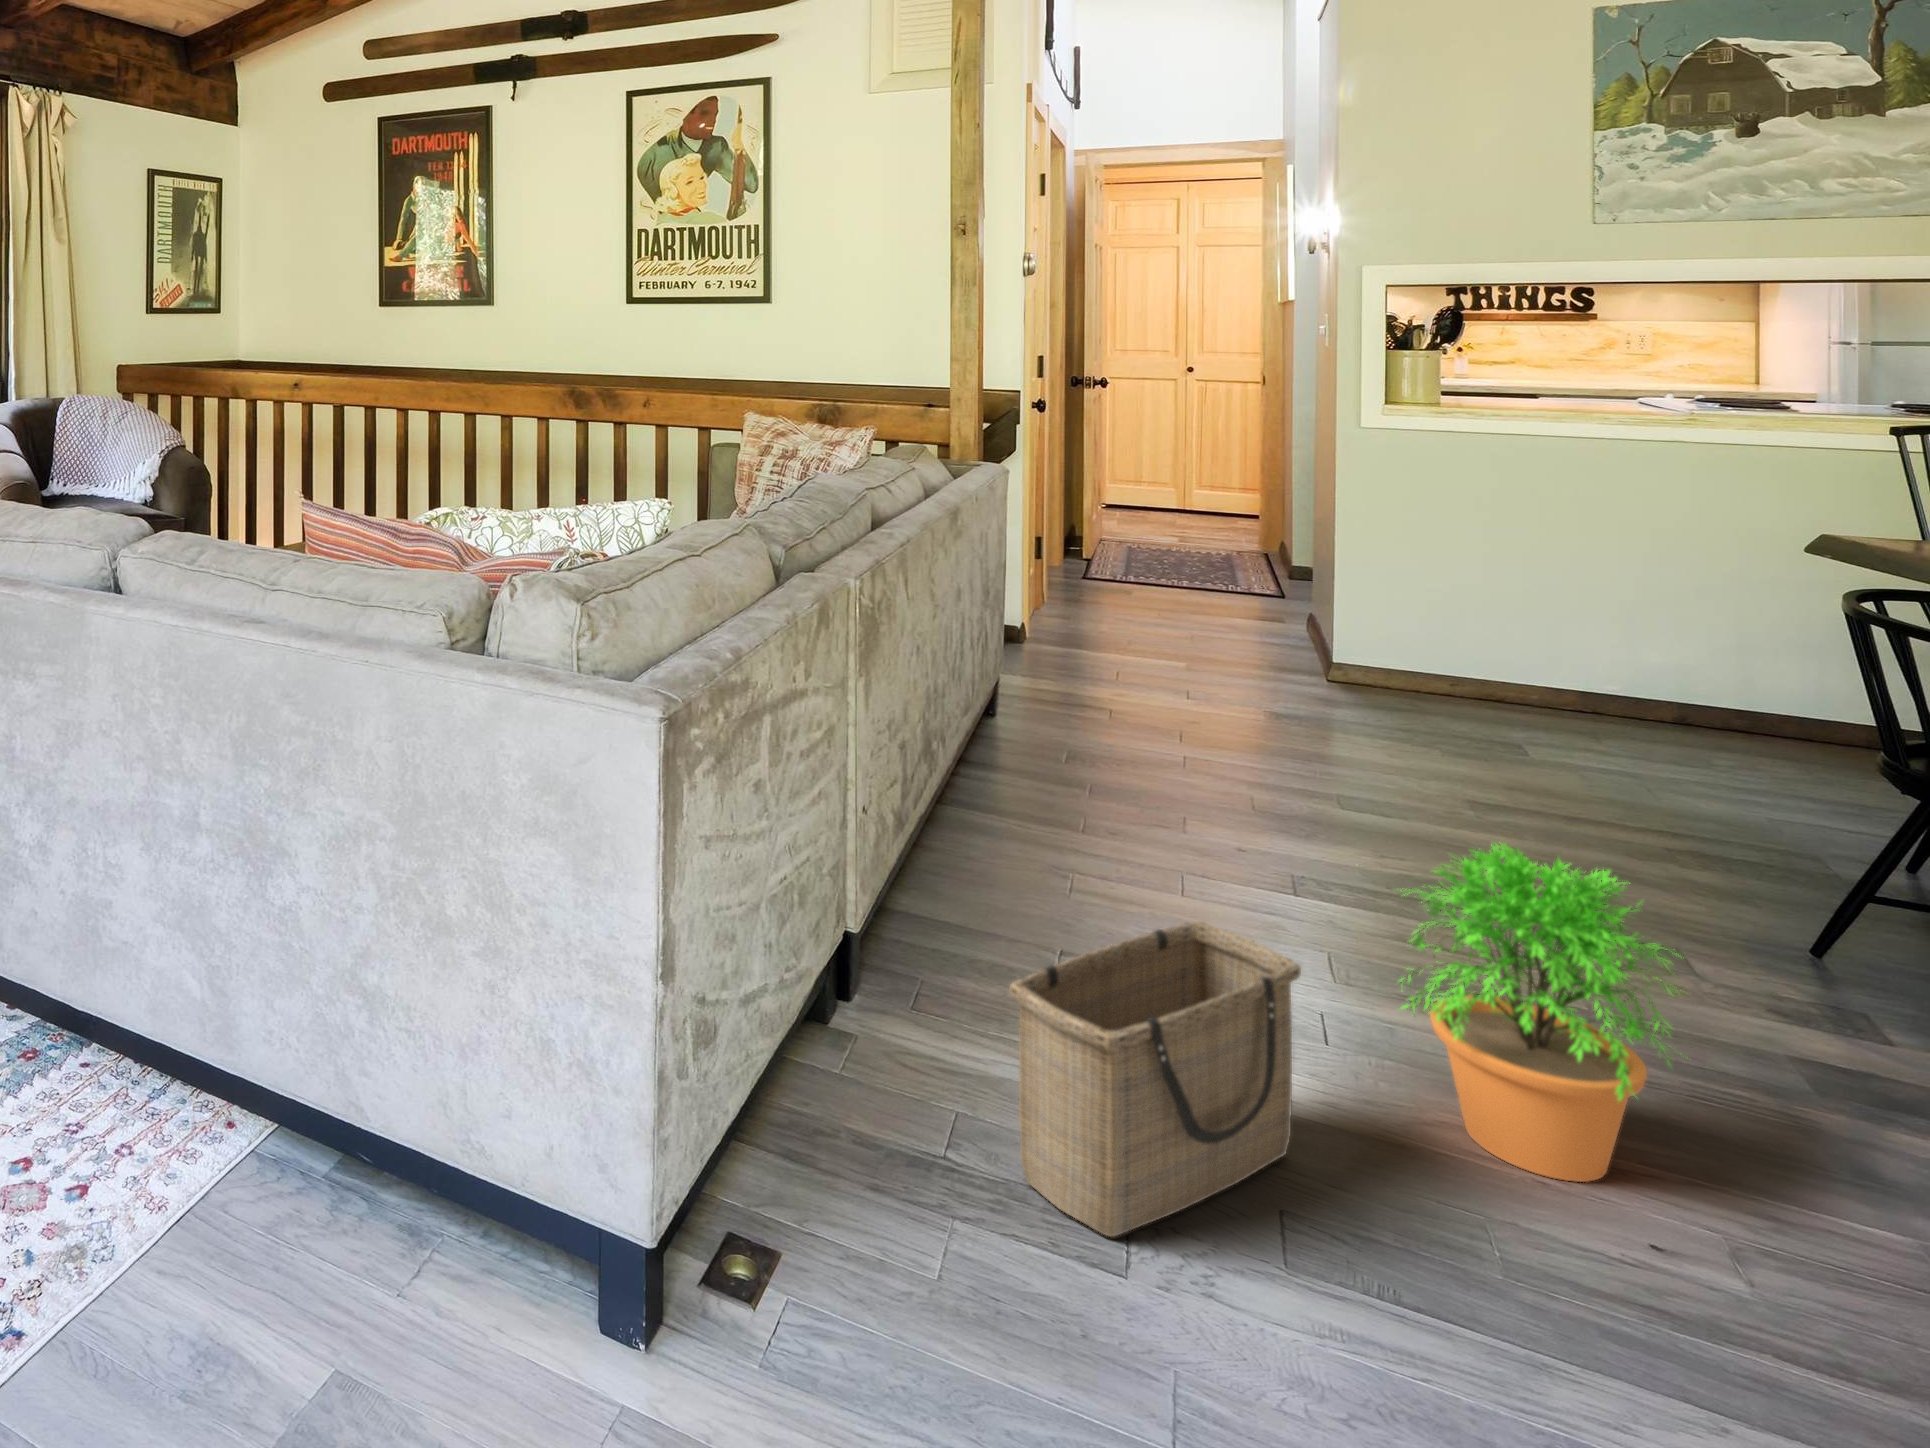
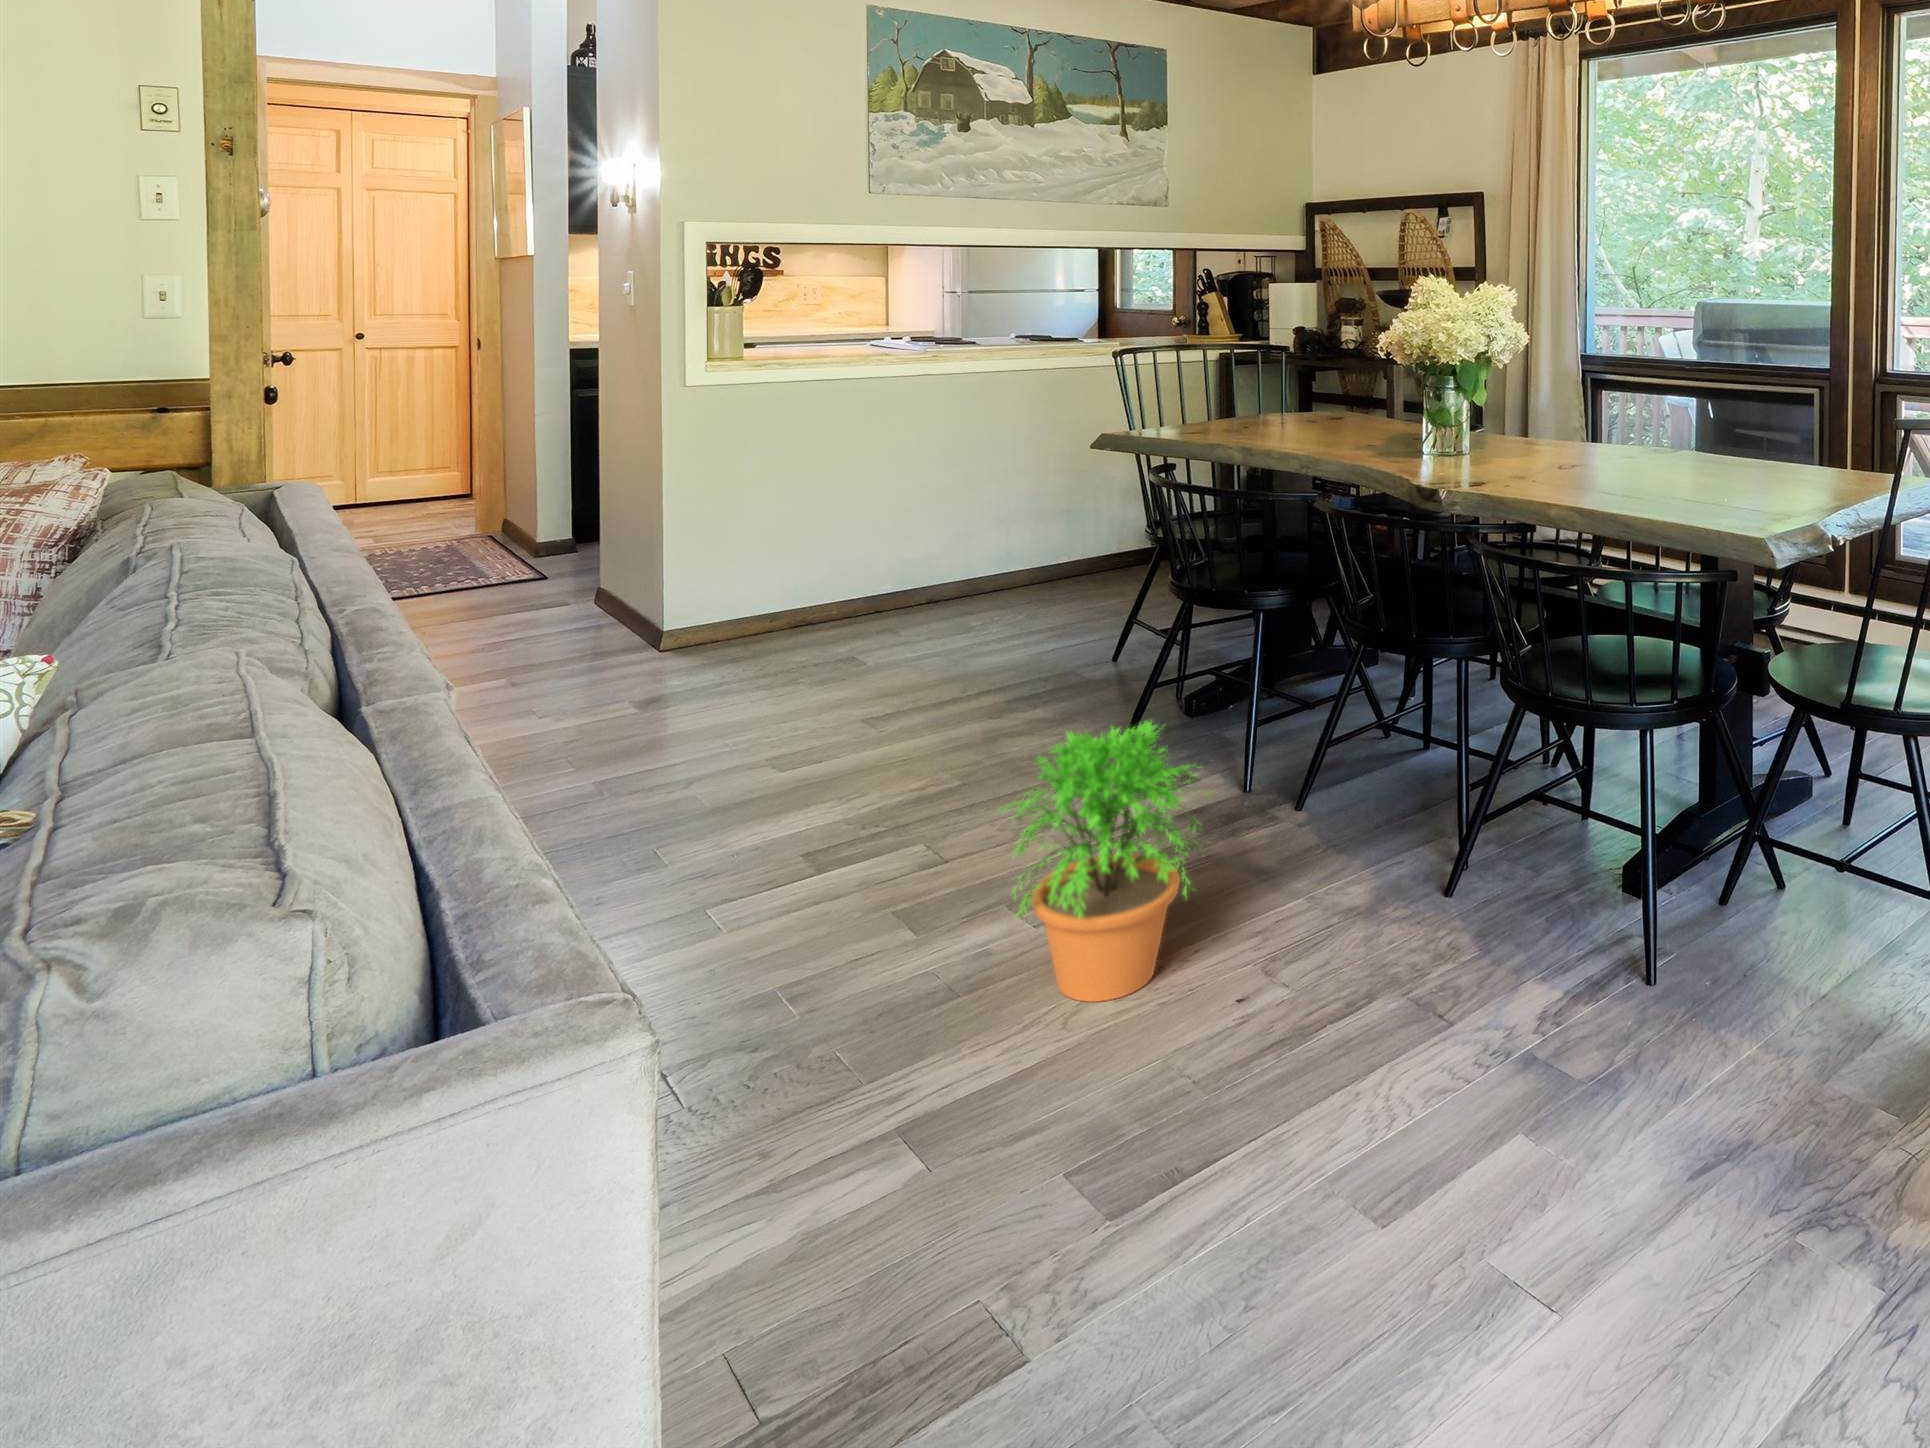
basket: present [1009,921,1301,1237] -> none [779,918,997,1348]

